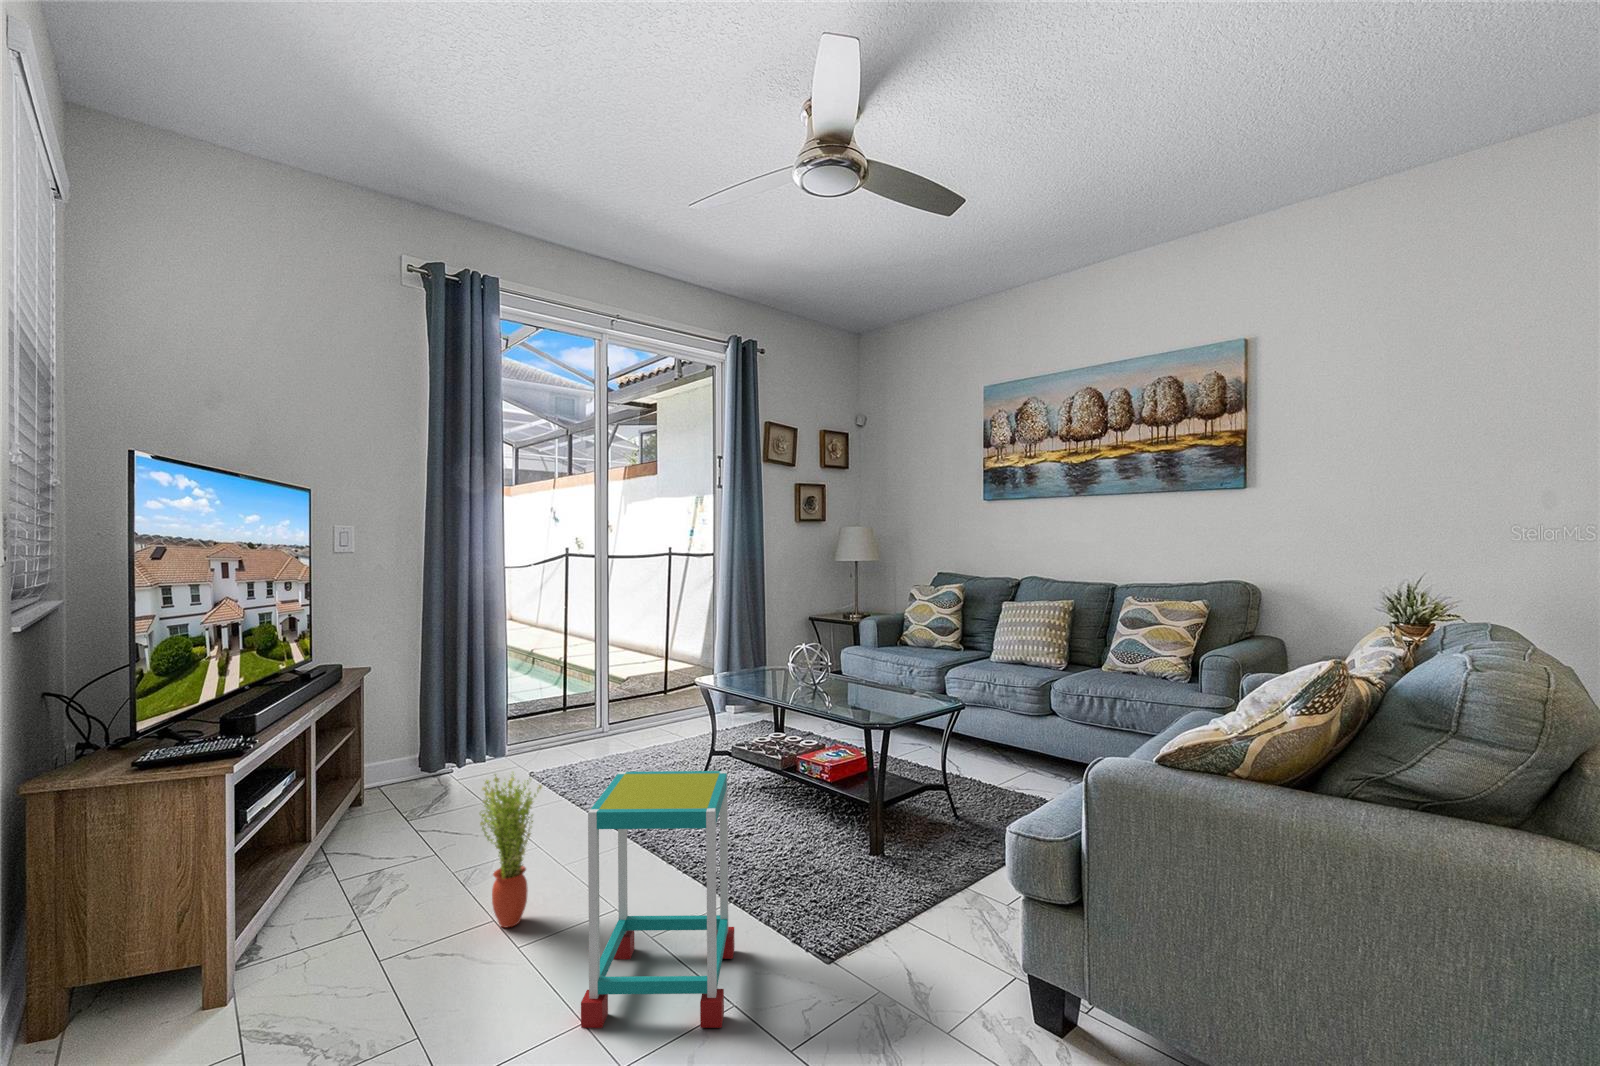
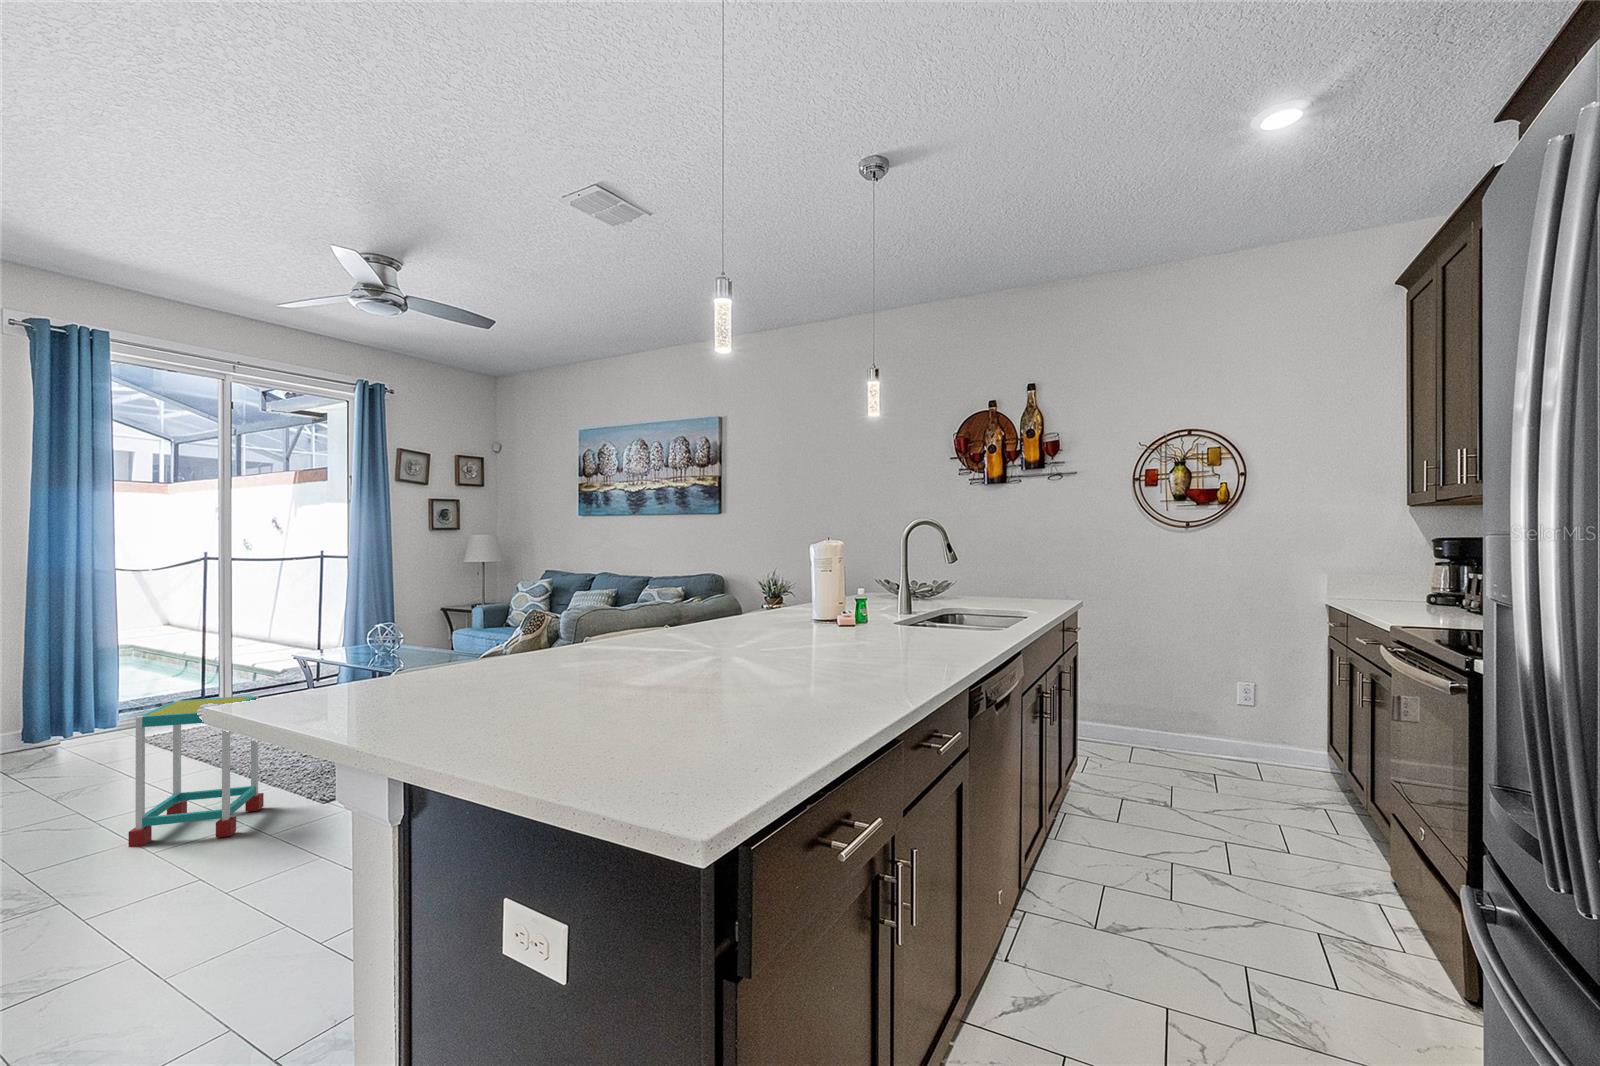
potted plant: present [480,775,542,927] -> none [60,709,119,815]

